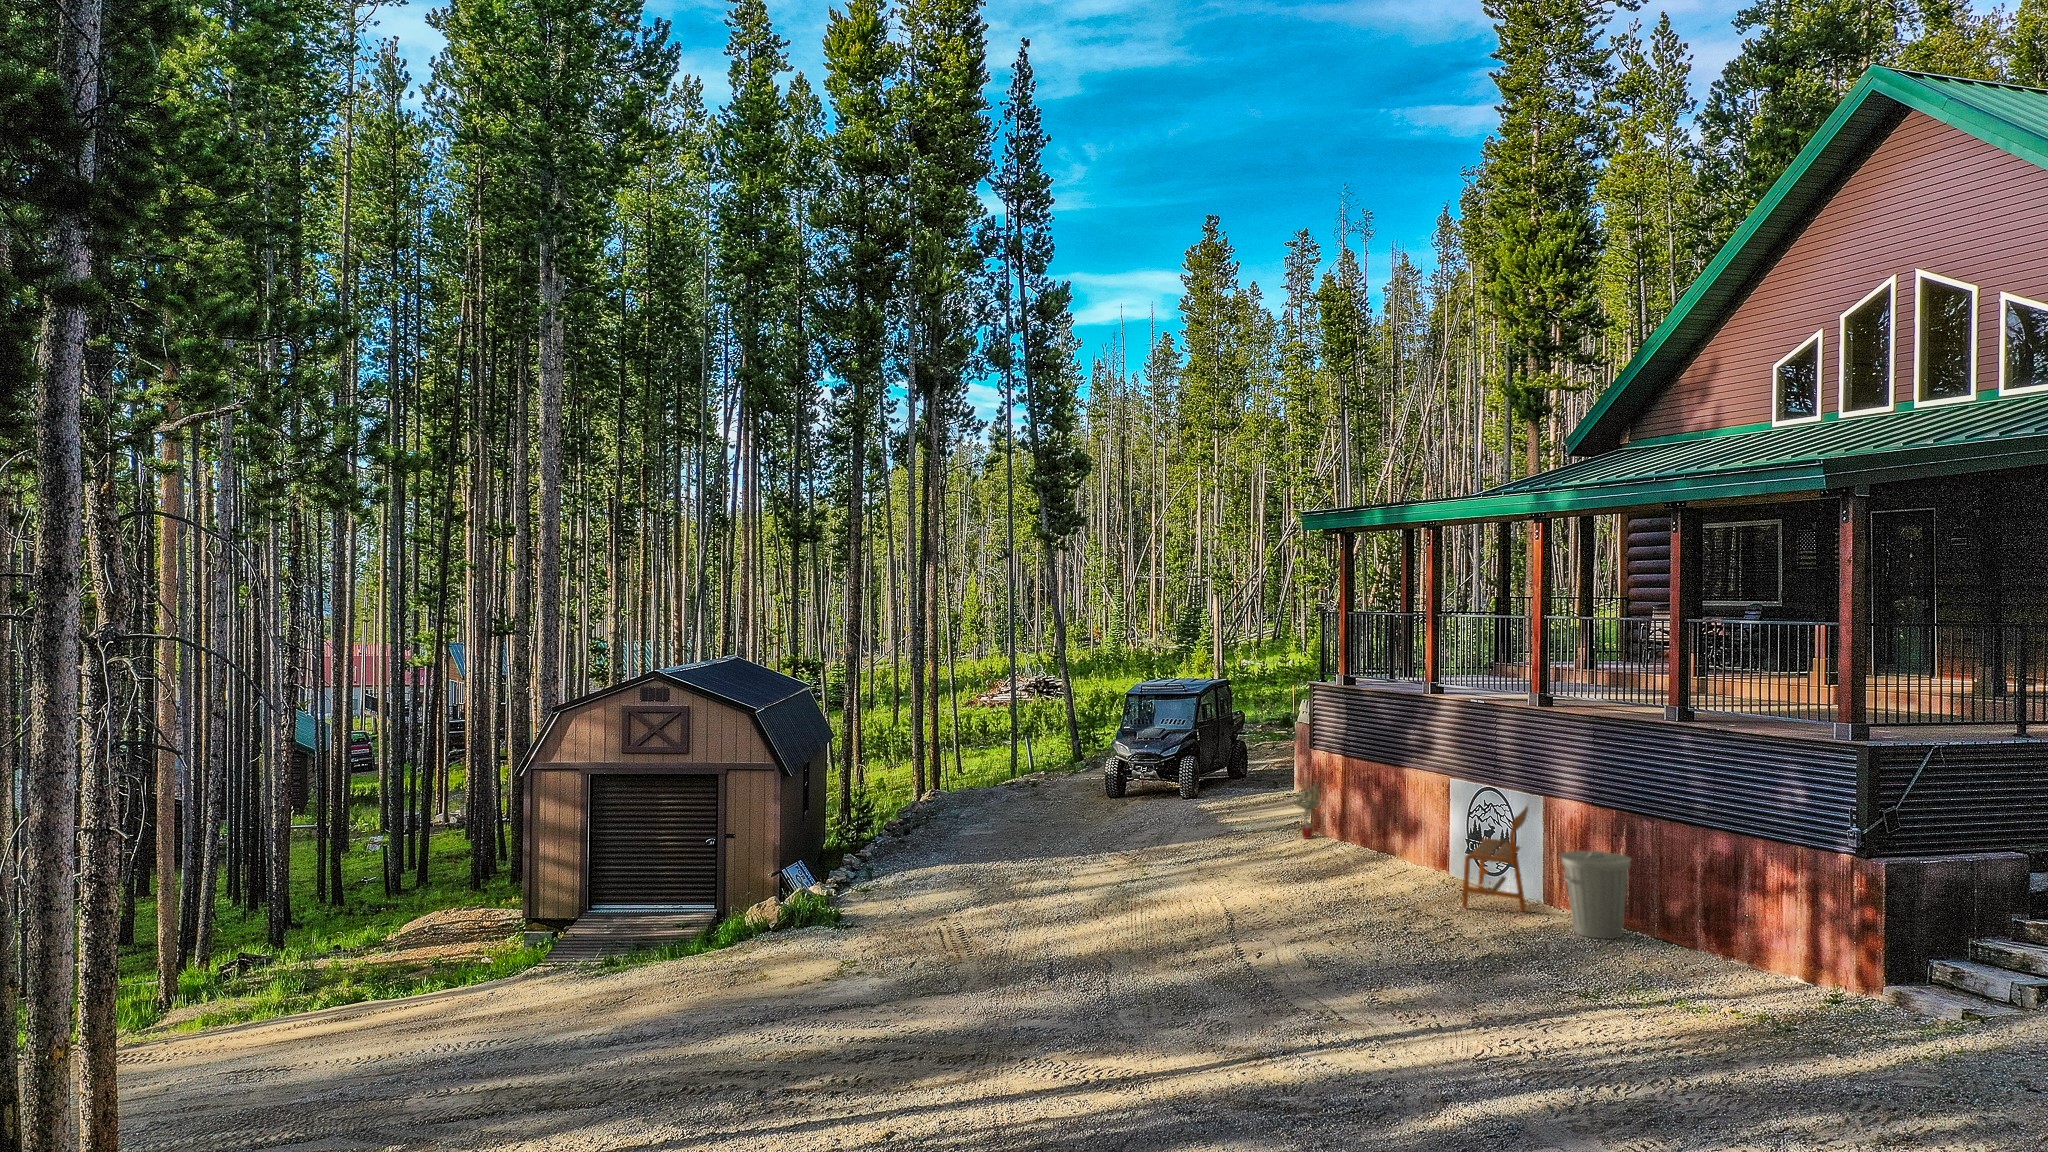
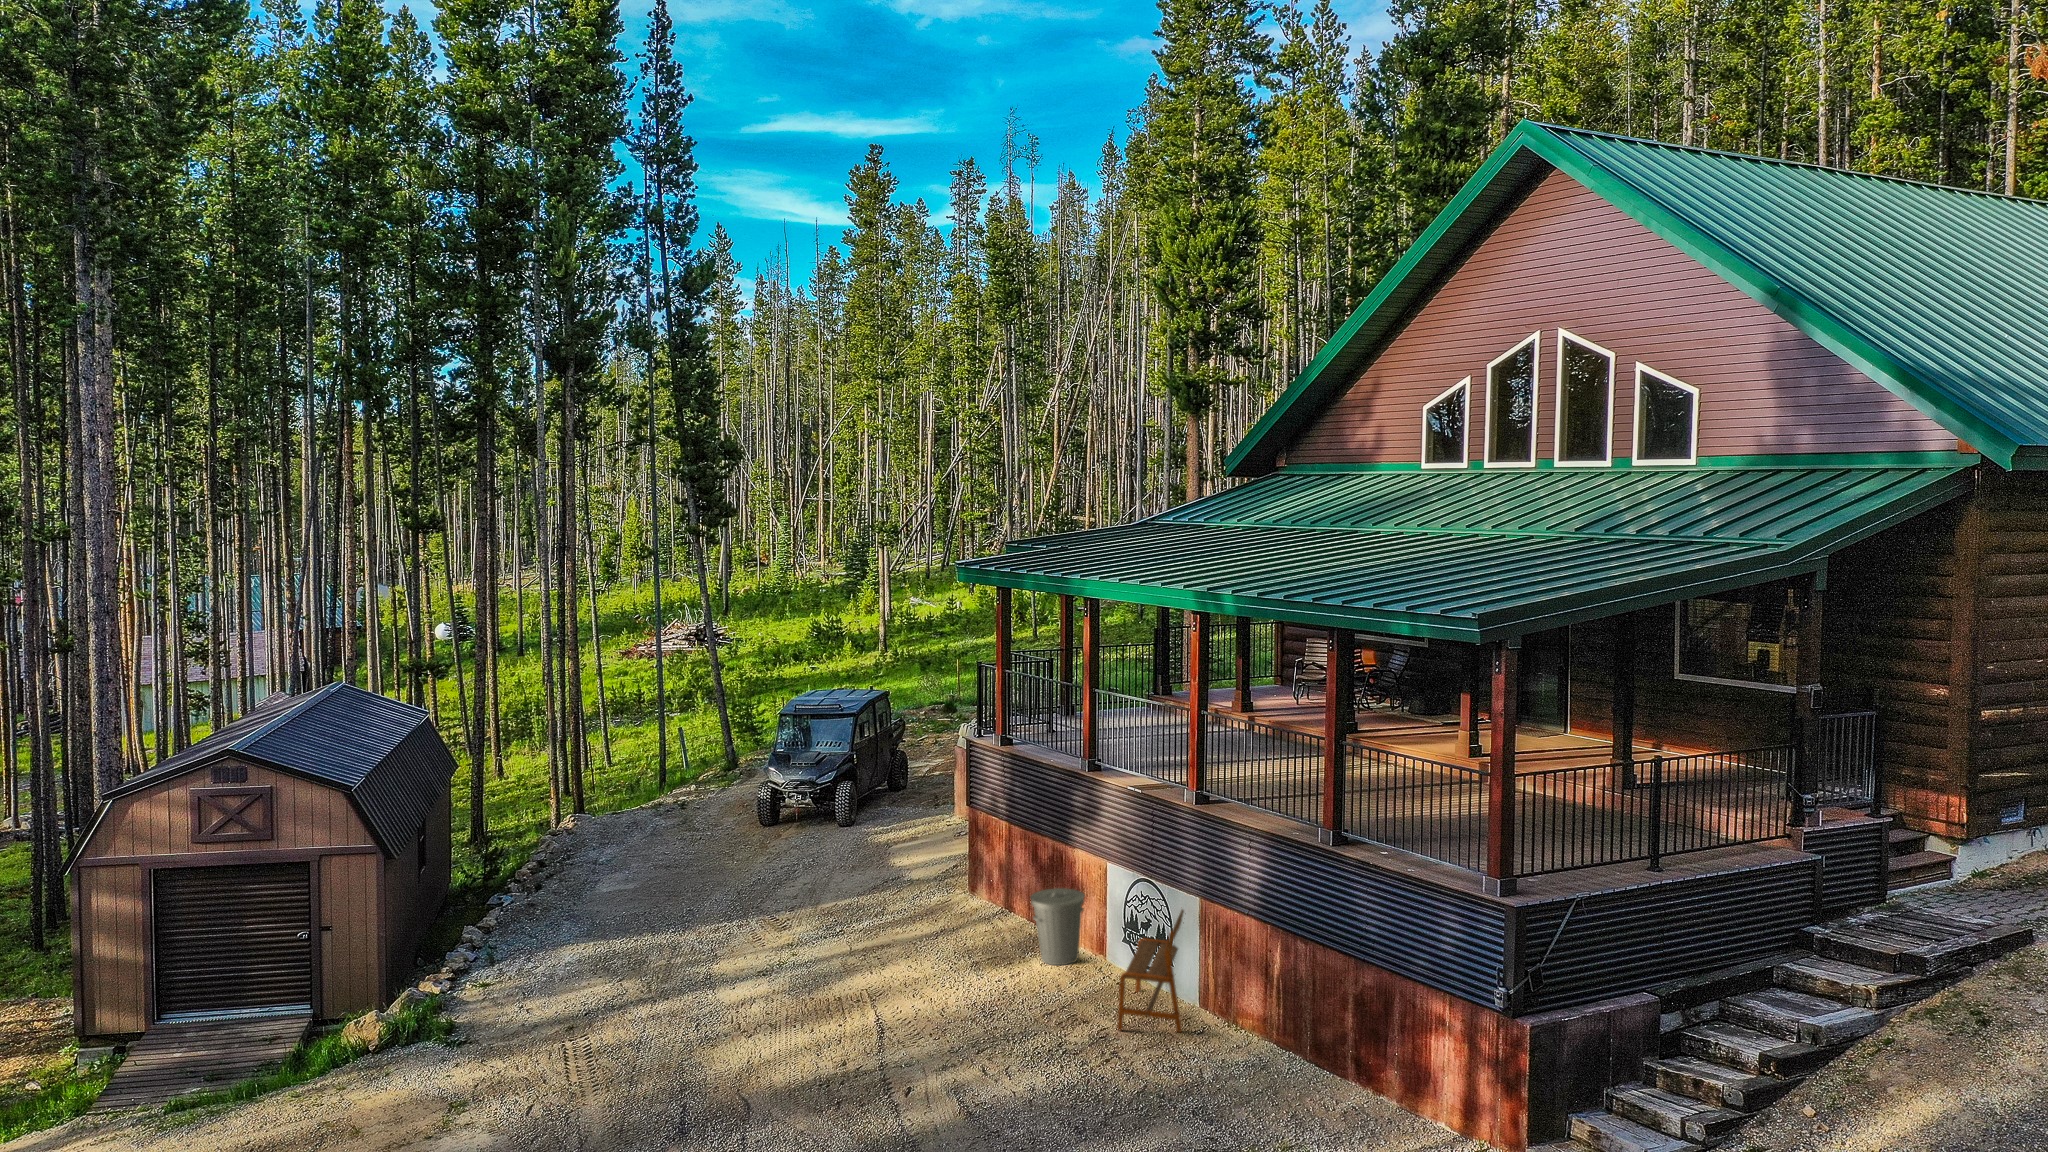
potted tree: present [1296,779,1321,839] -> none [954,848,989,911]
trash can: present [1560,851,1631,939] -> present [1030,888,1085,965]

